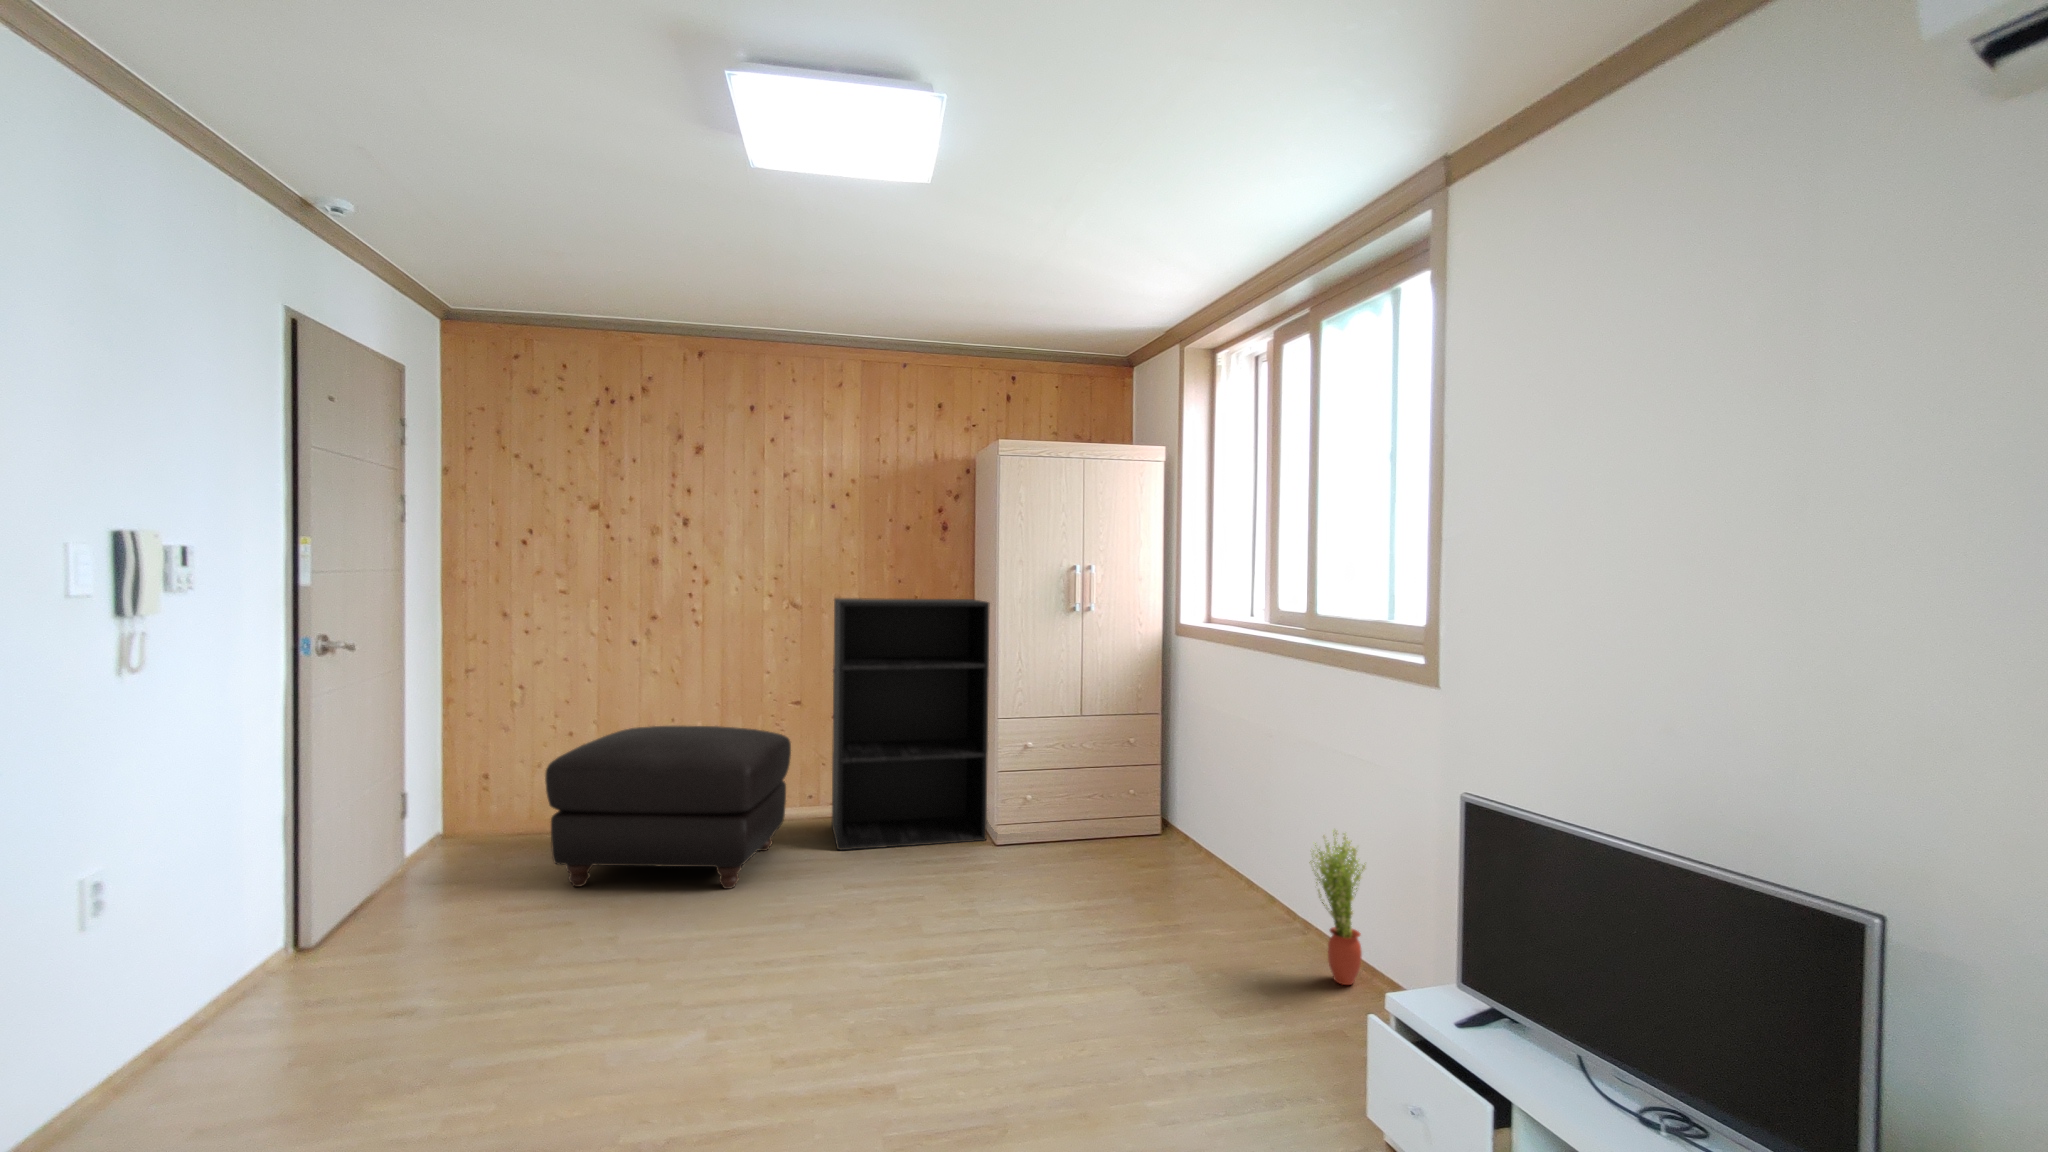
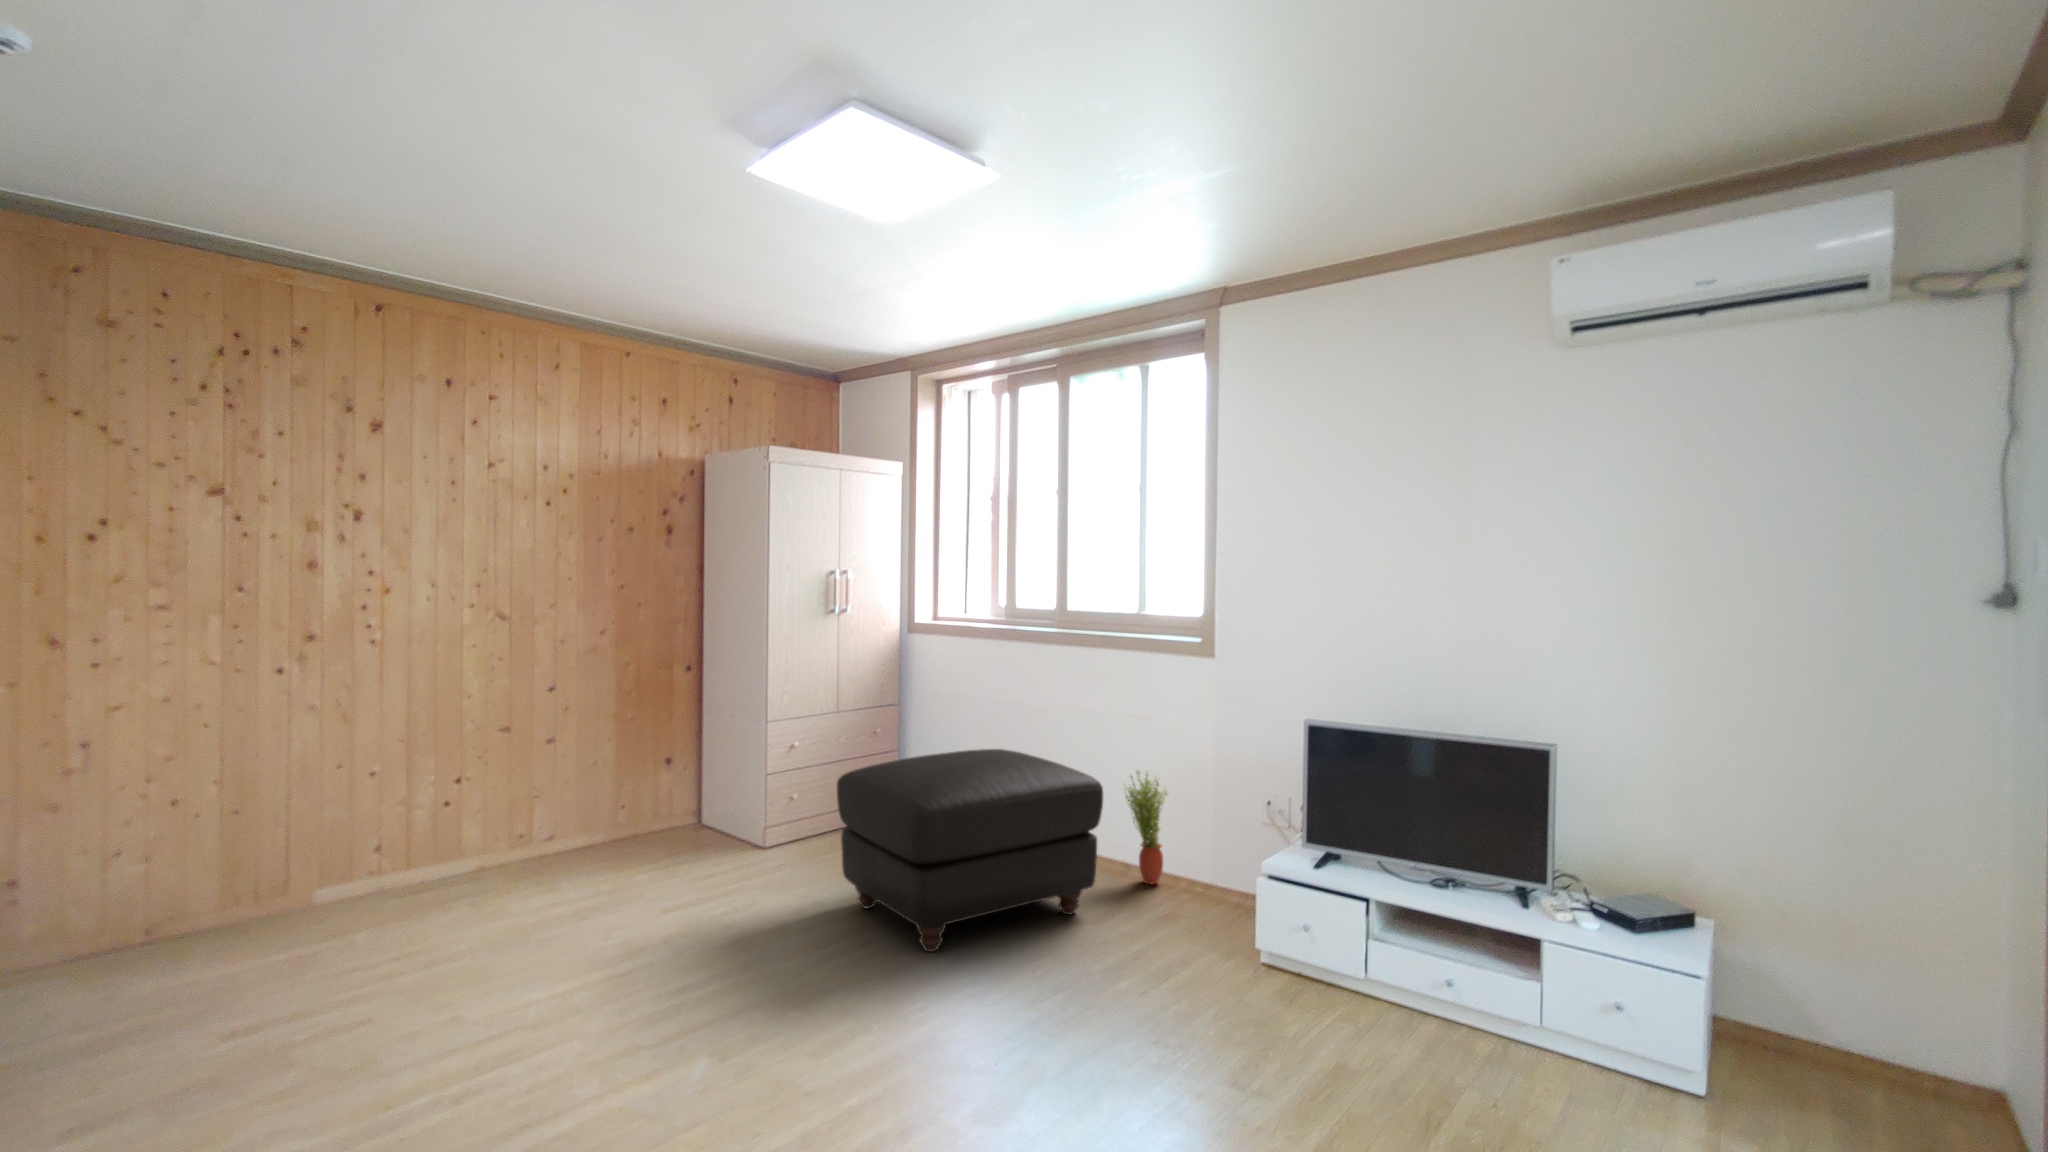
bookshelf: present [832,598,990,850] -> none [563,604,755,883]
ottoman: present [545,726,791,889] -> present [837,749,1103,952]

